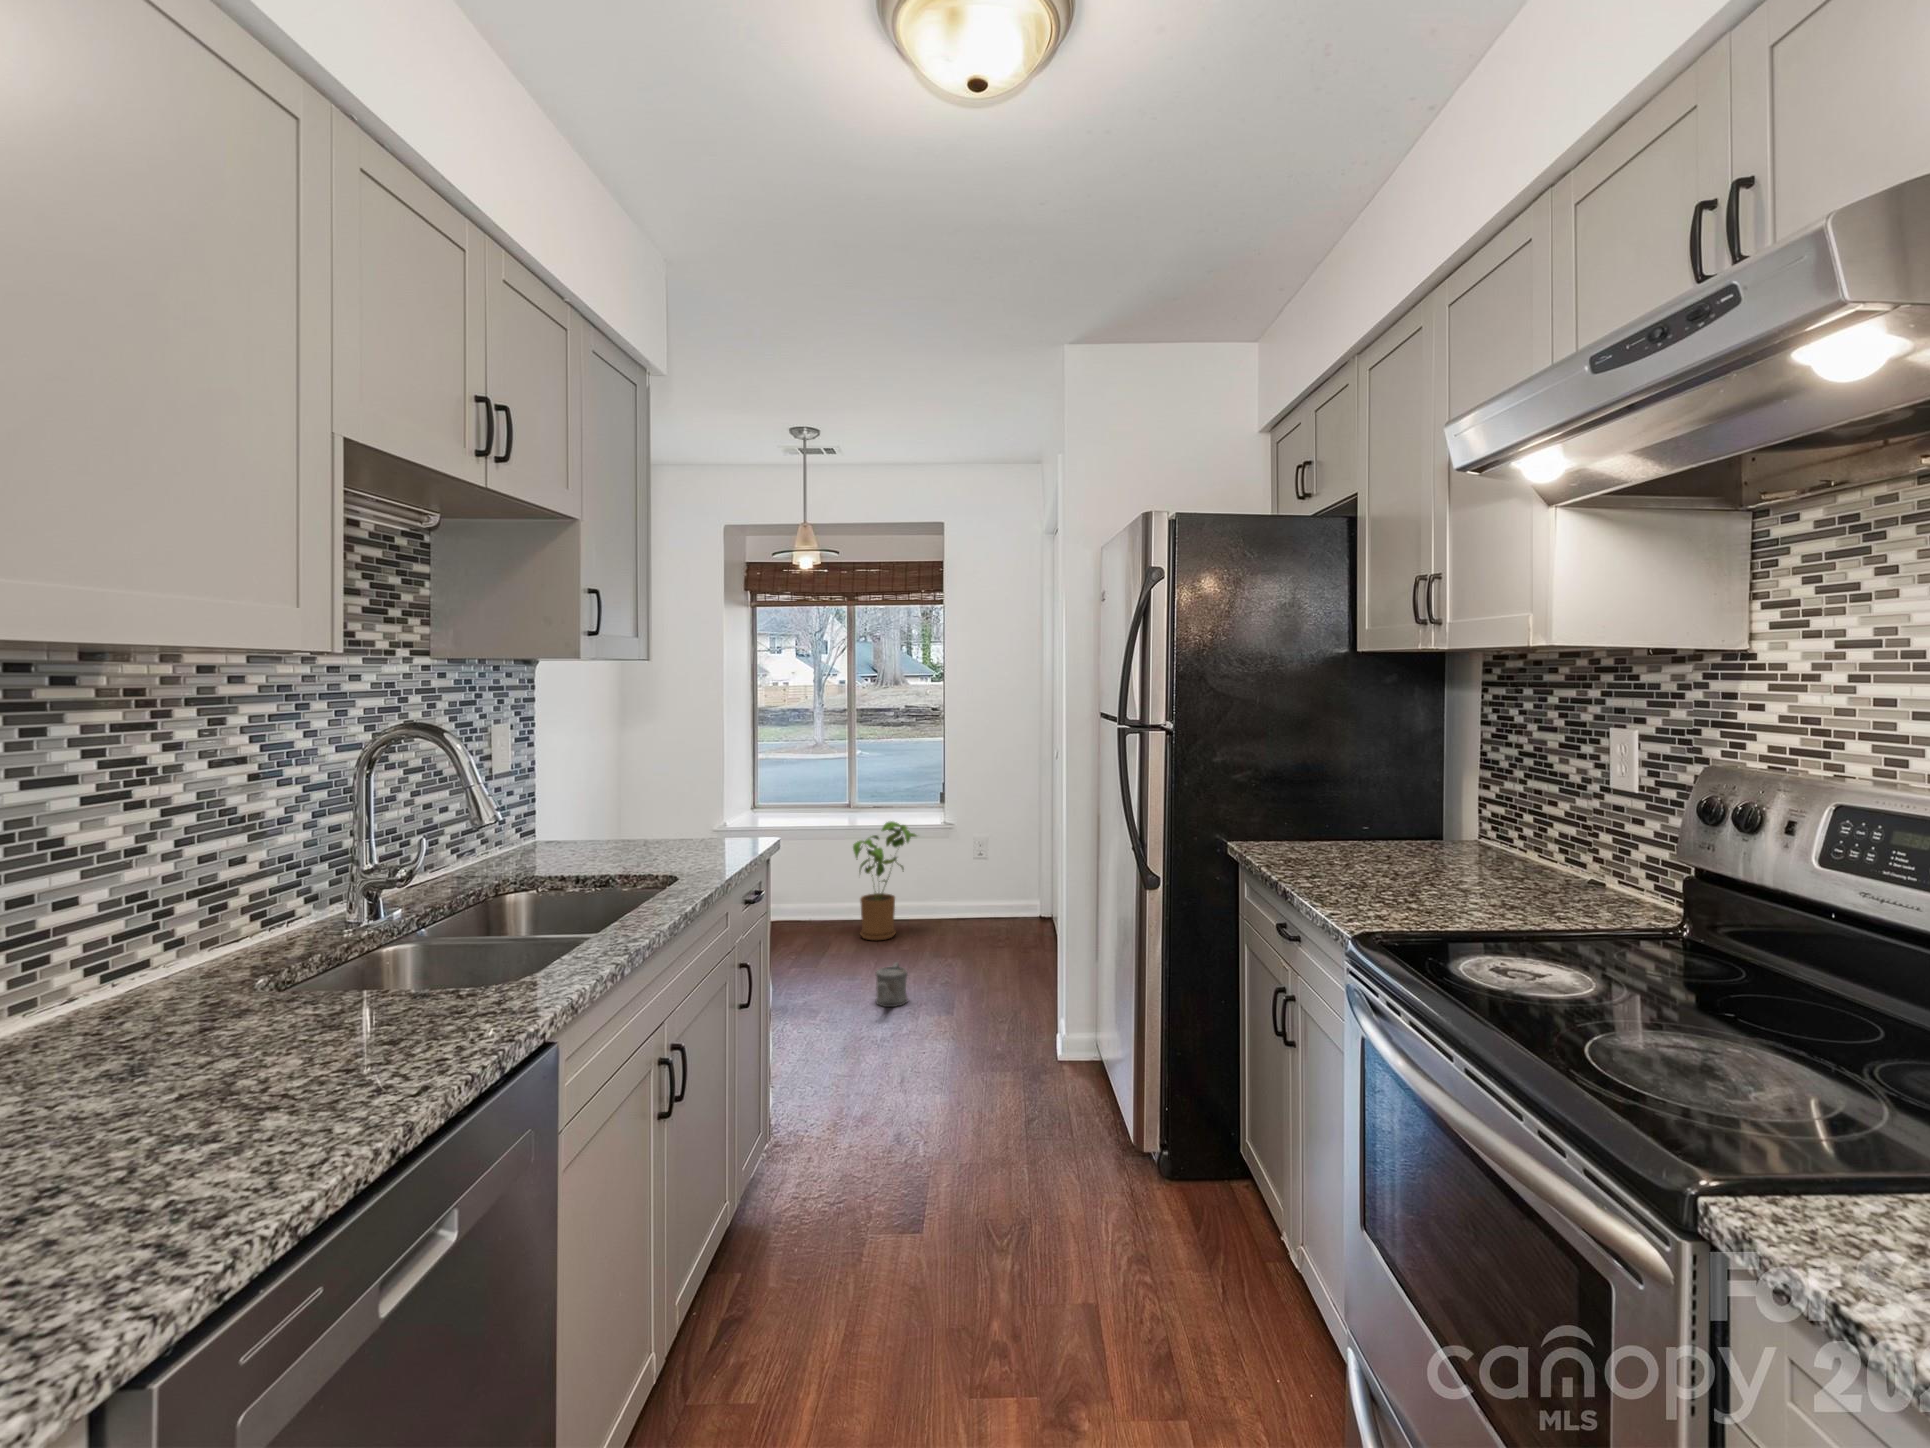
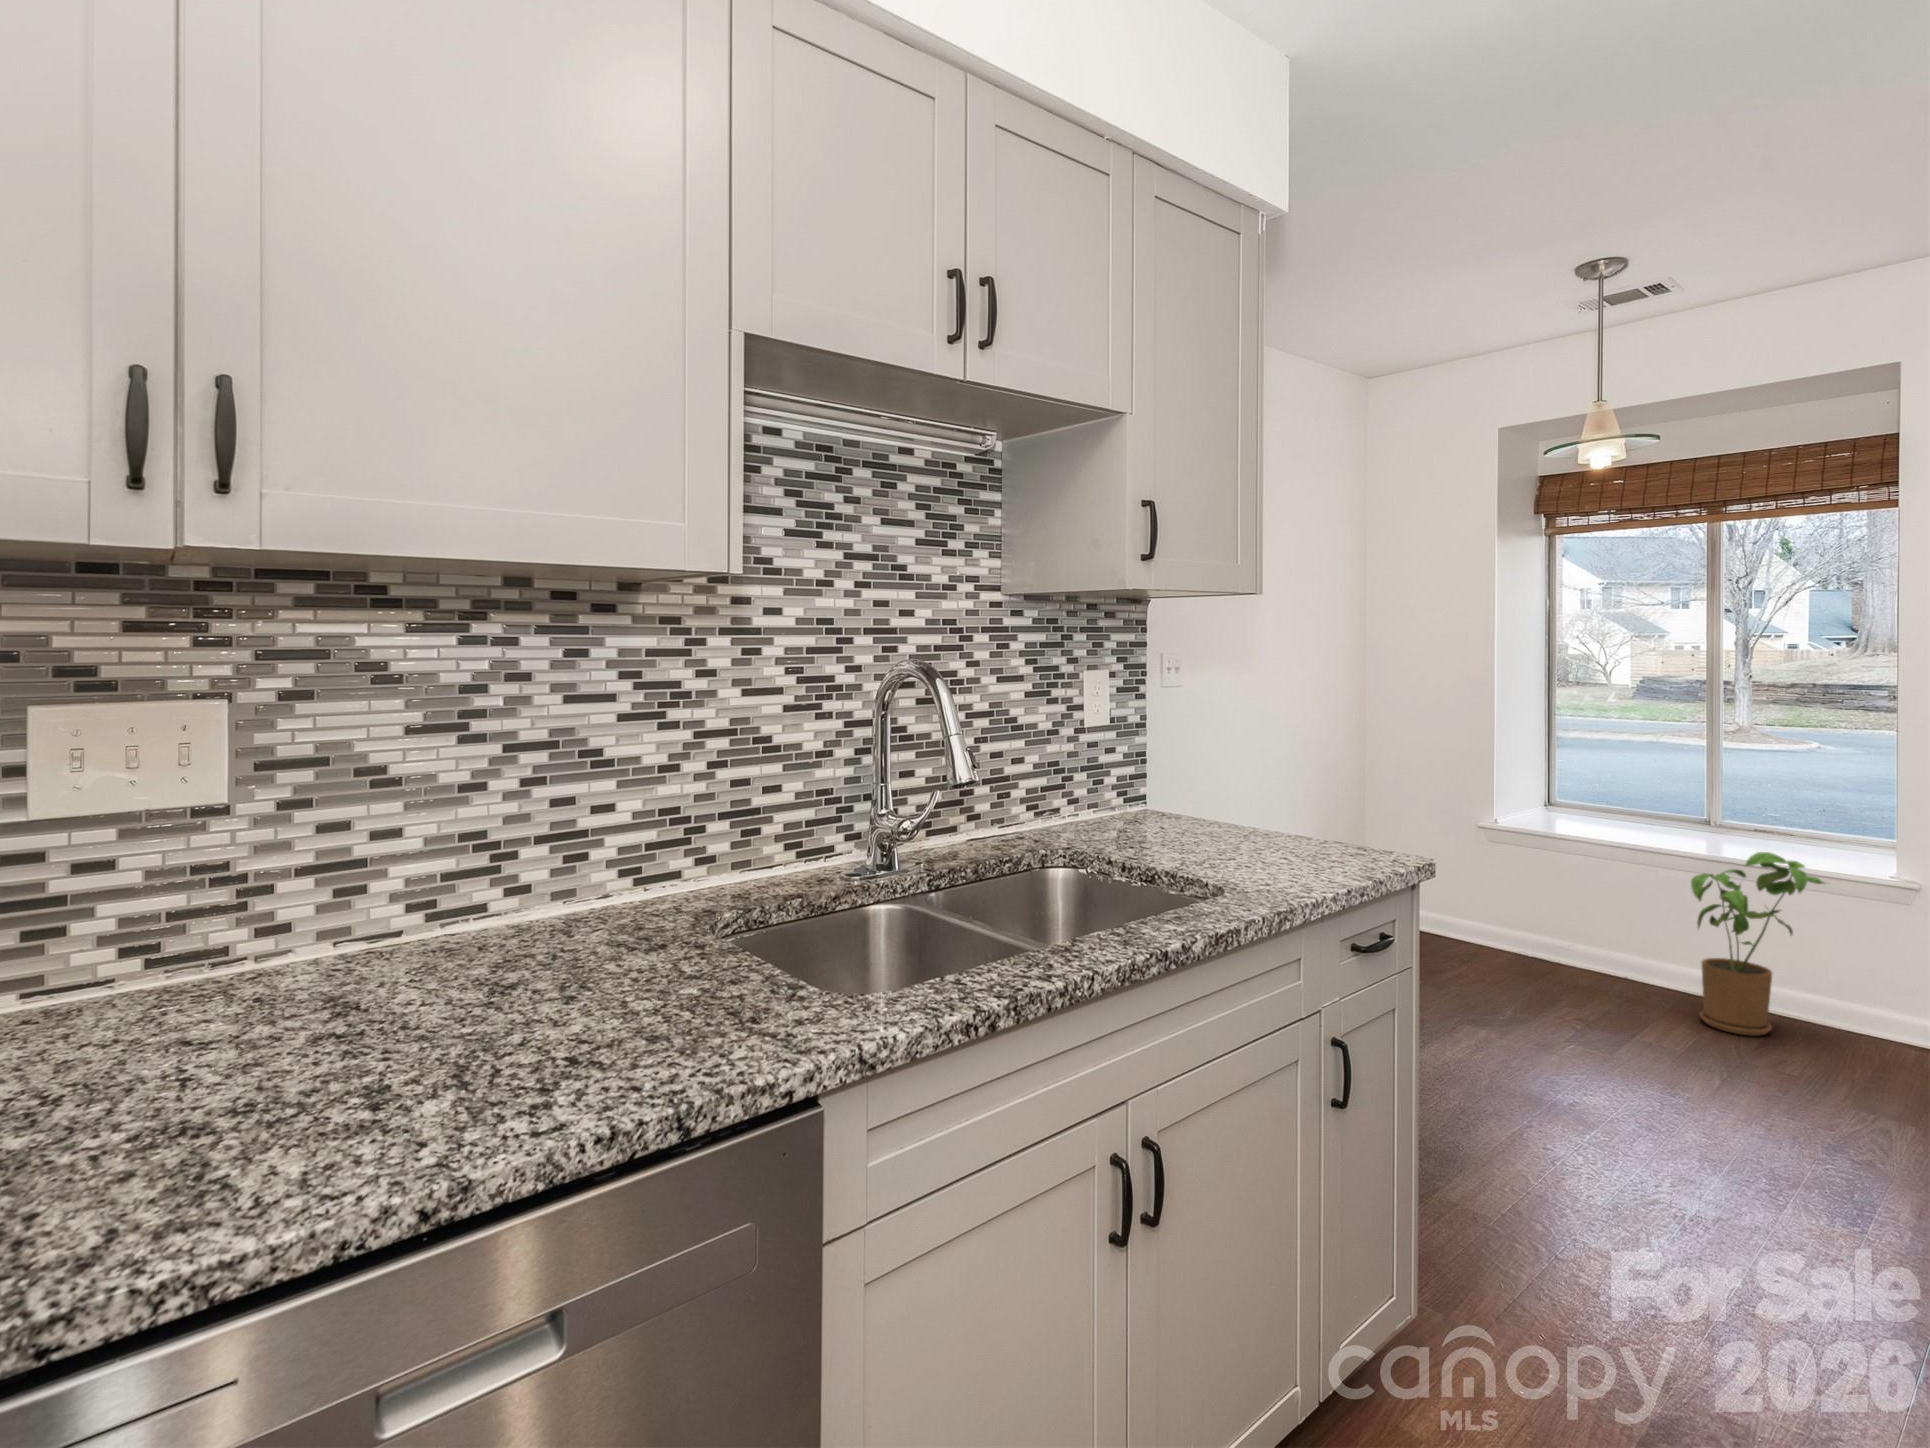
watering can: present [876,962,908,1007] -> none [1687,1080,1761,1156]

